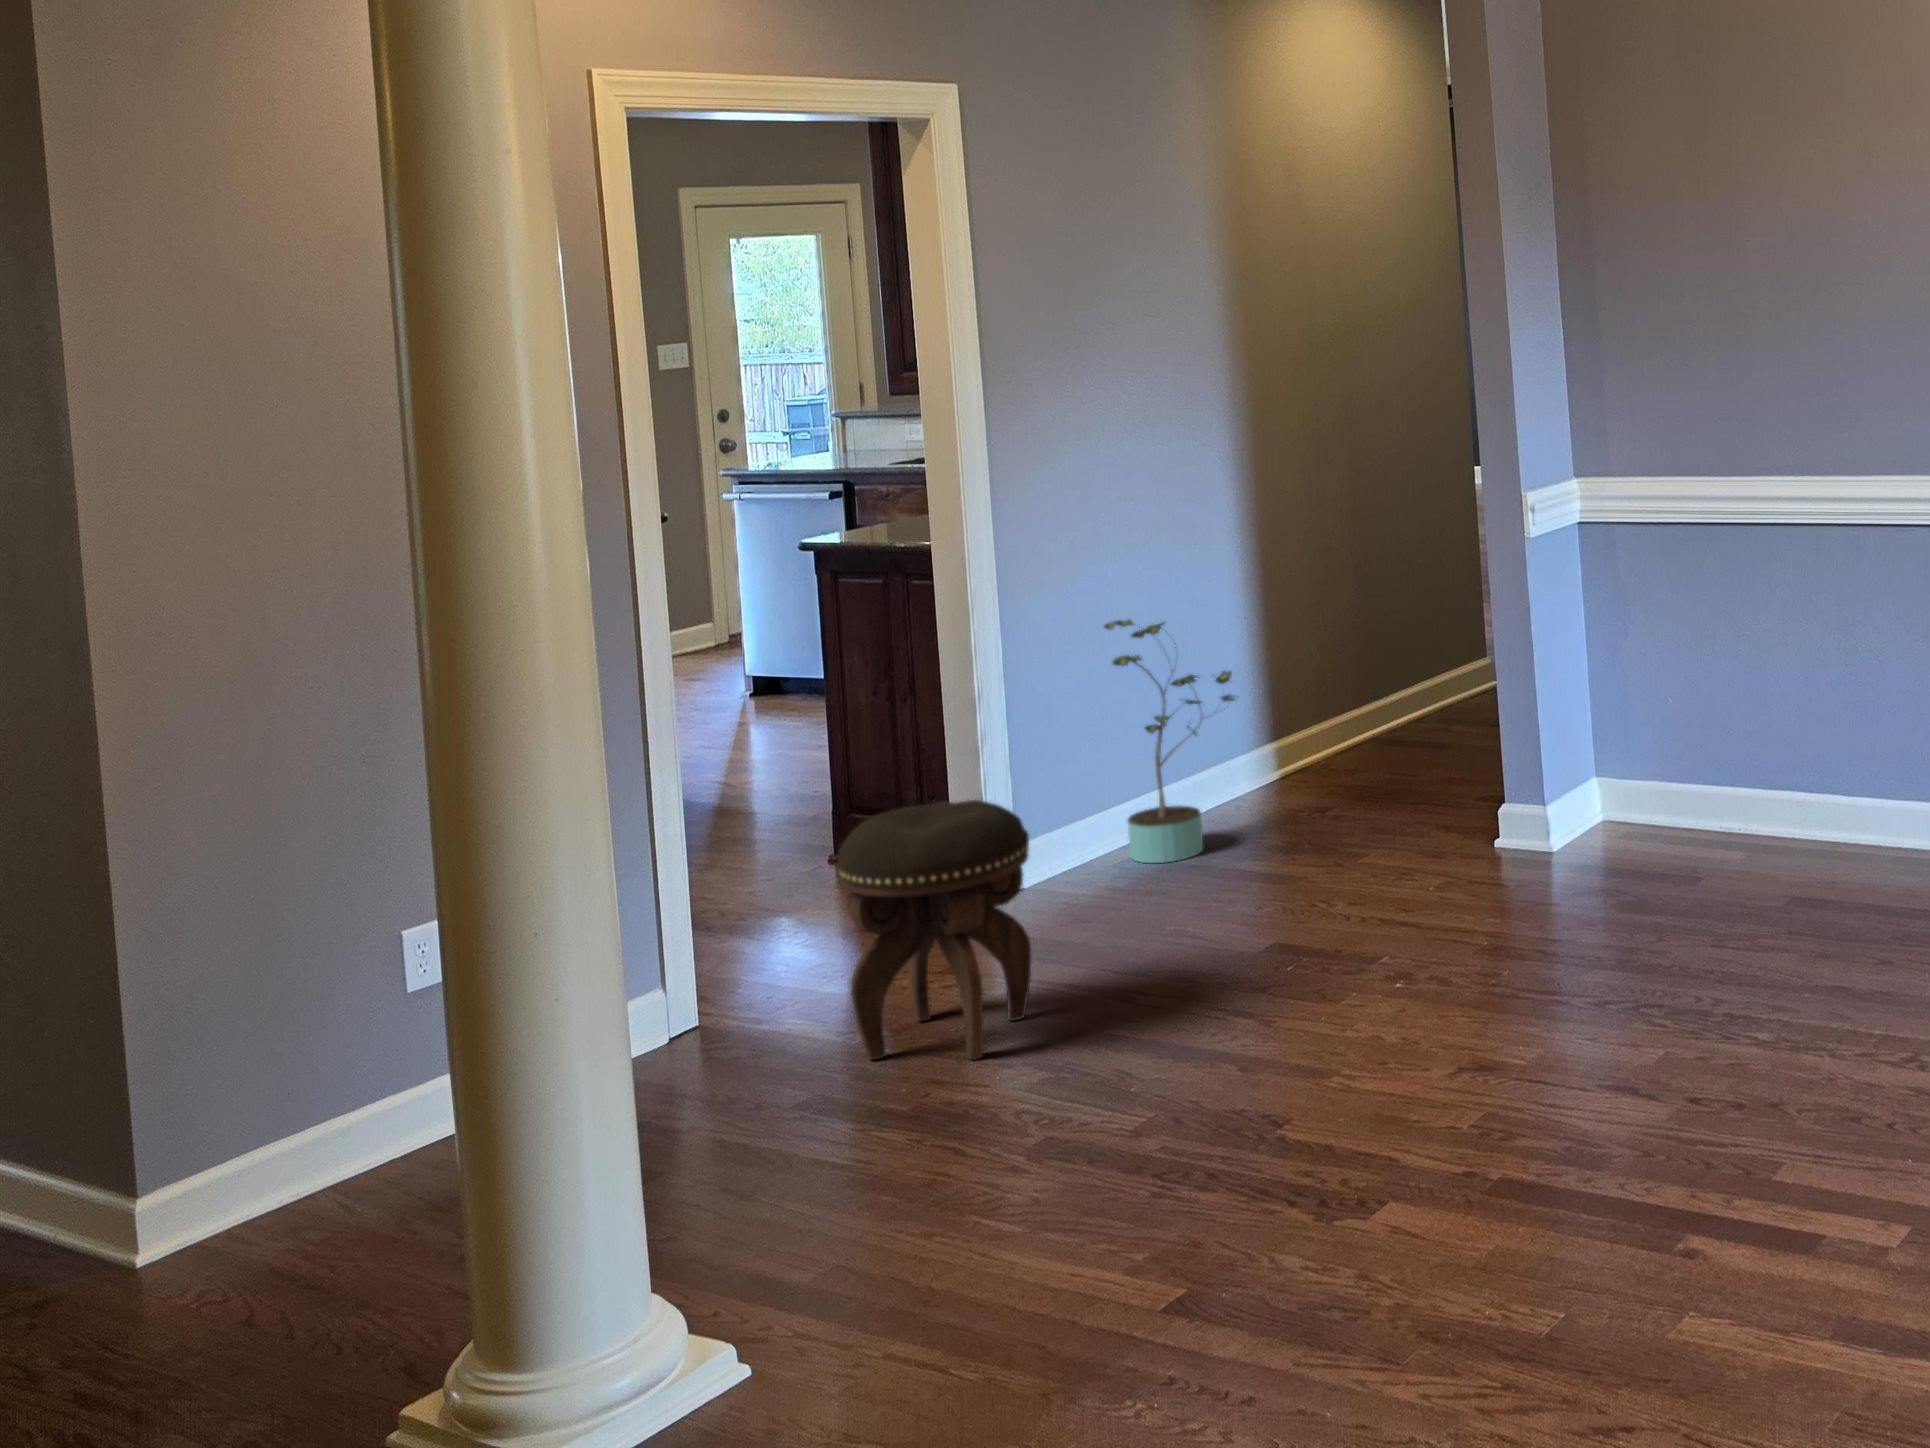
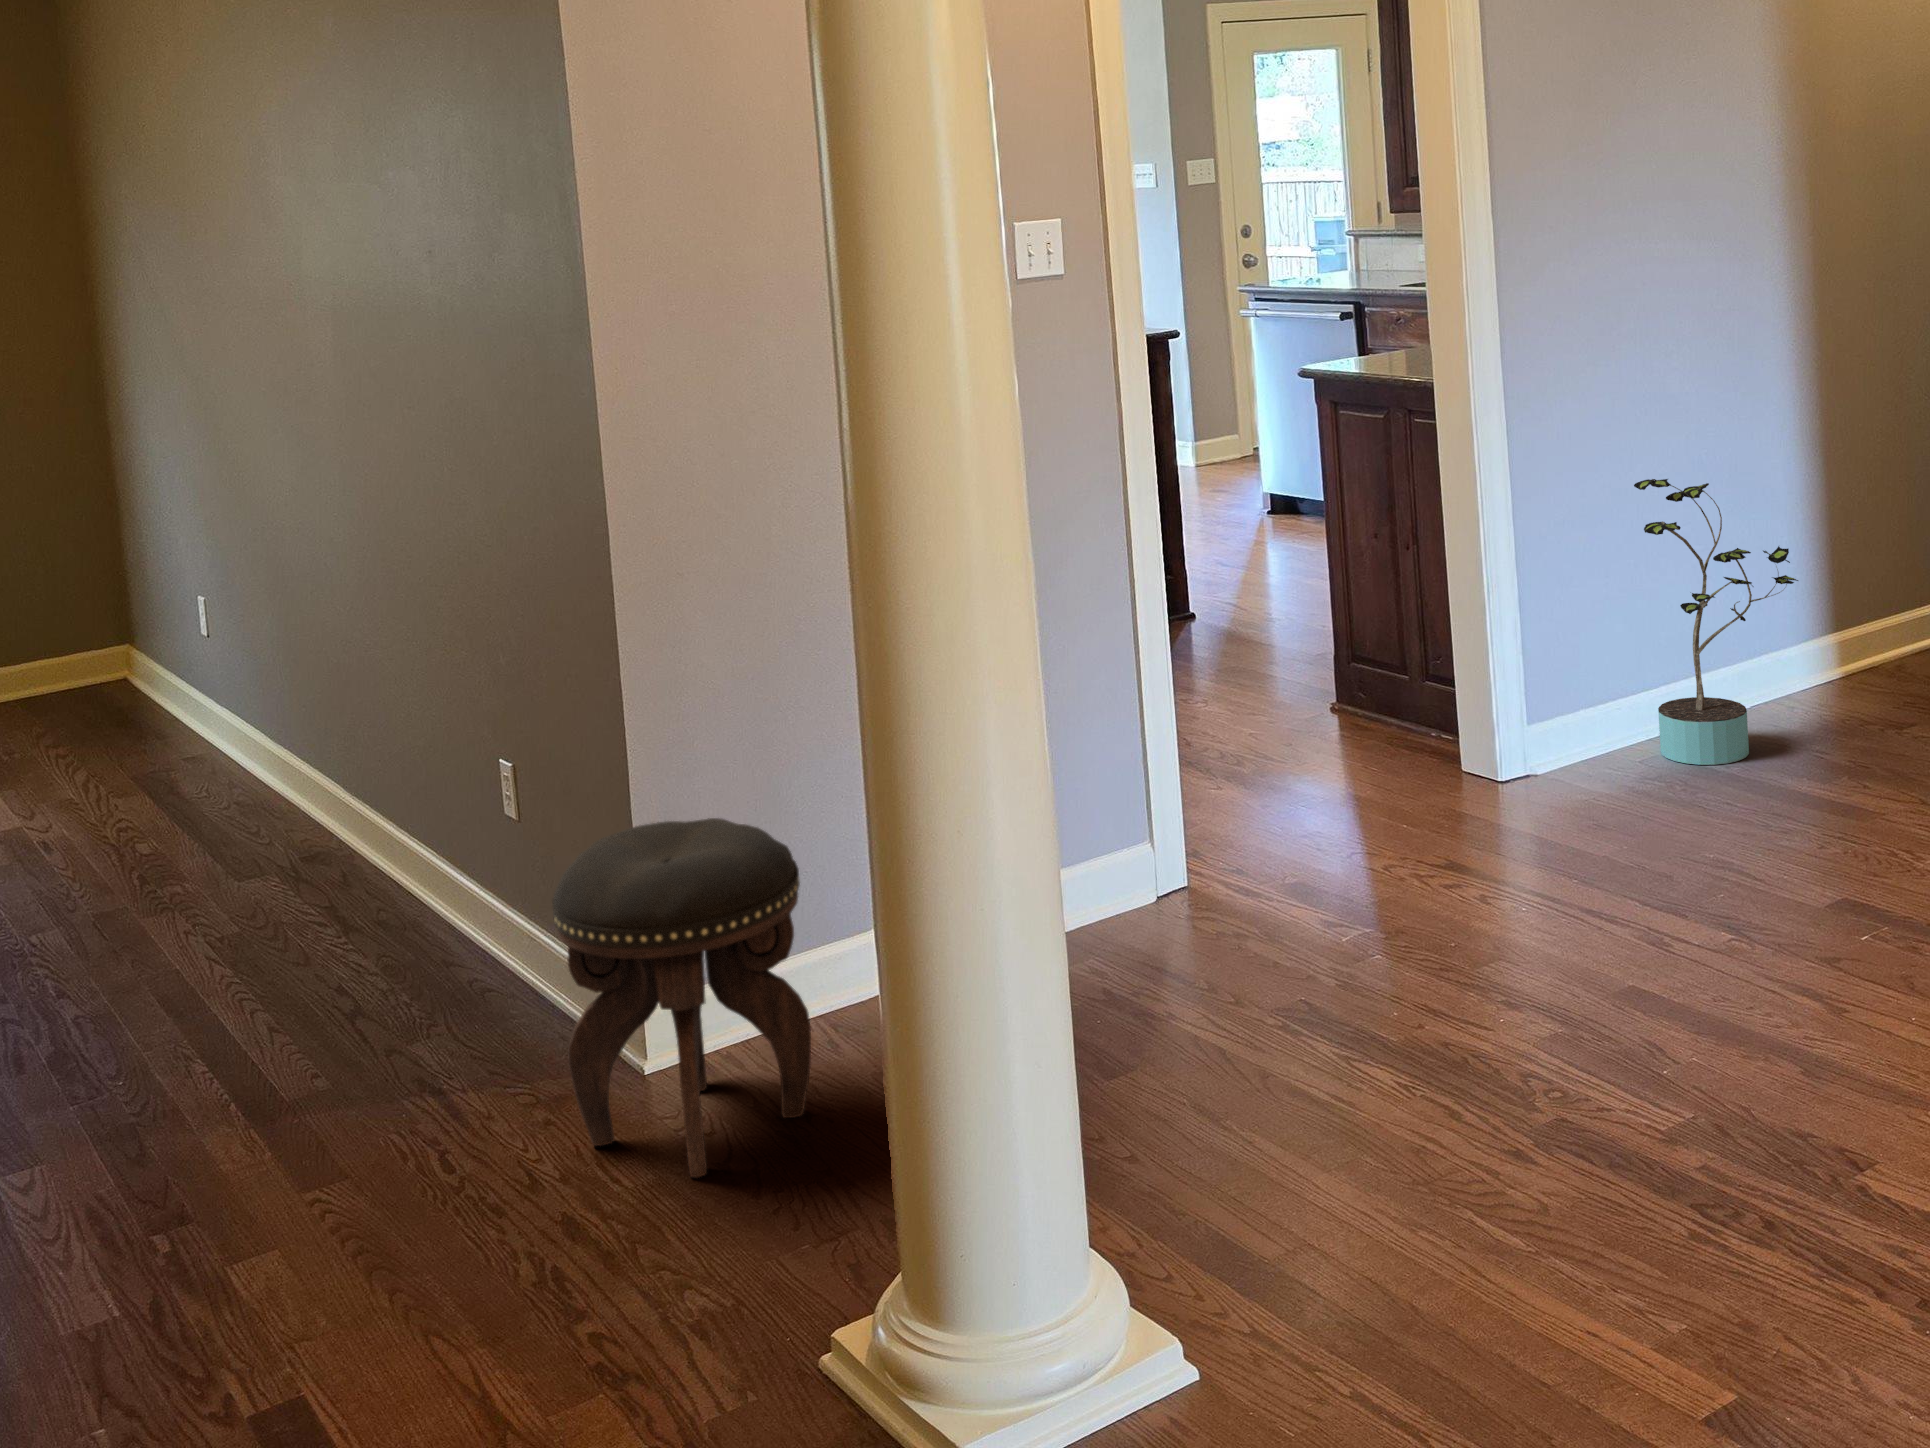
footstool: present [837,800,1031,1060] -> present [552,818,811,1178]

